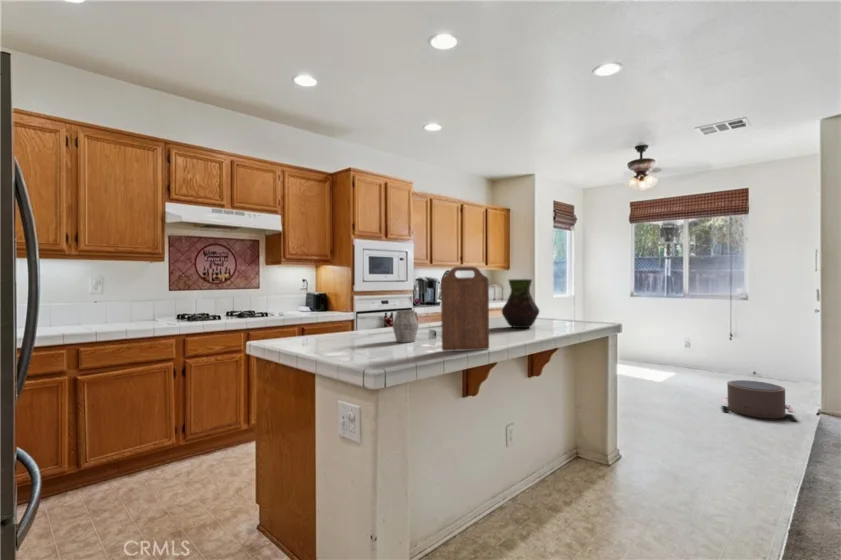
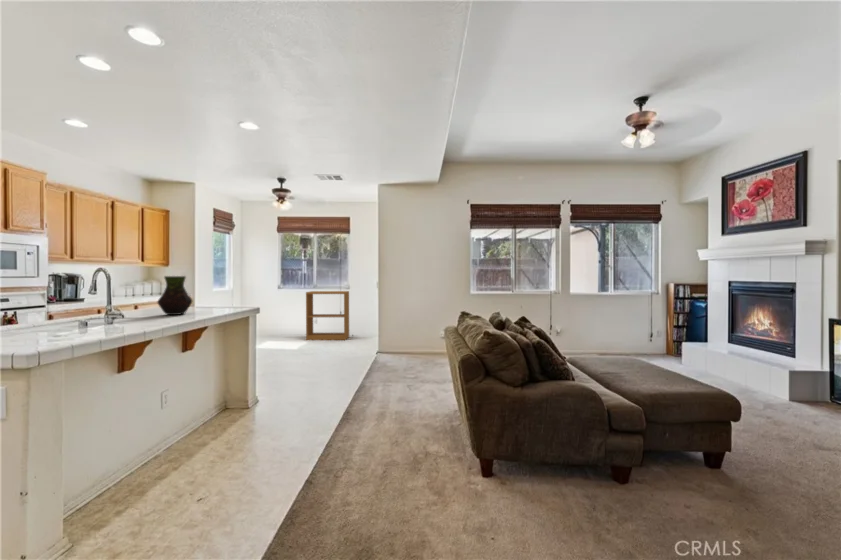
cutting board: present [441,267,489,351] -> none [99,266,145,333]
bookshelf: none [673,300,746,376] -> present [306,291,349,340]
mug: present [393,310,419,342] -> none [39,303,71,332]
pouf: present [721,380,796,418] -> none [329,341,365,363]

